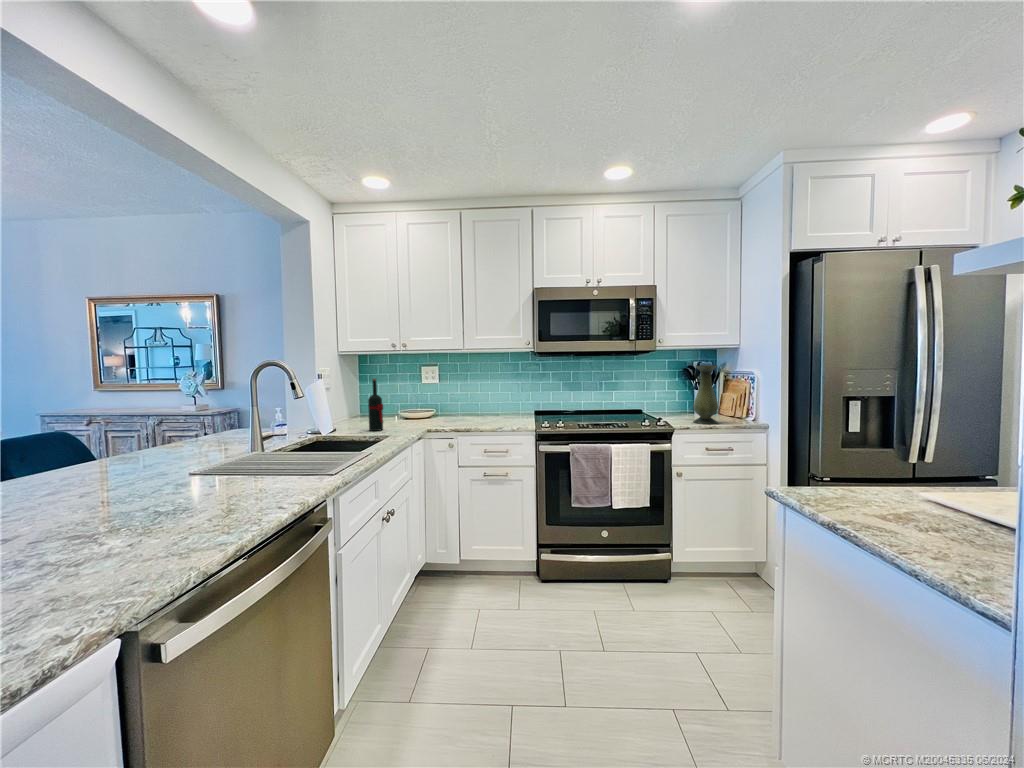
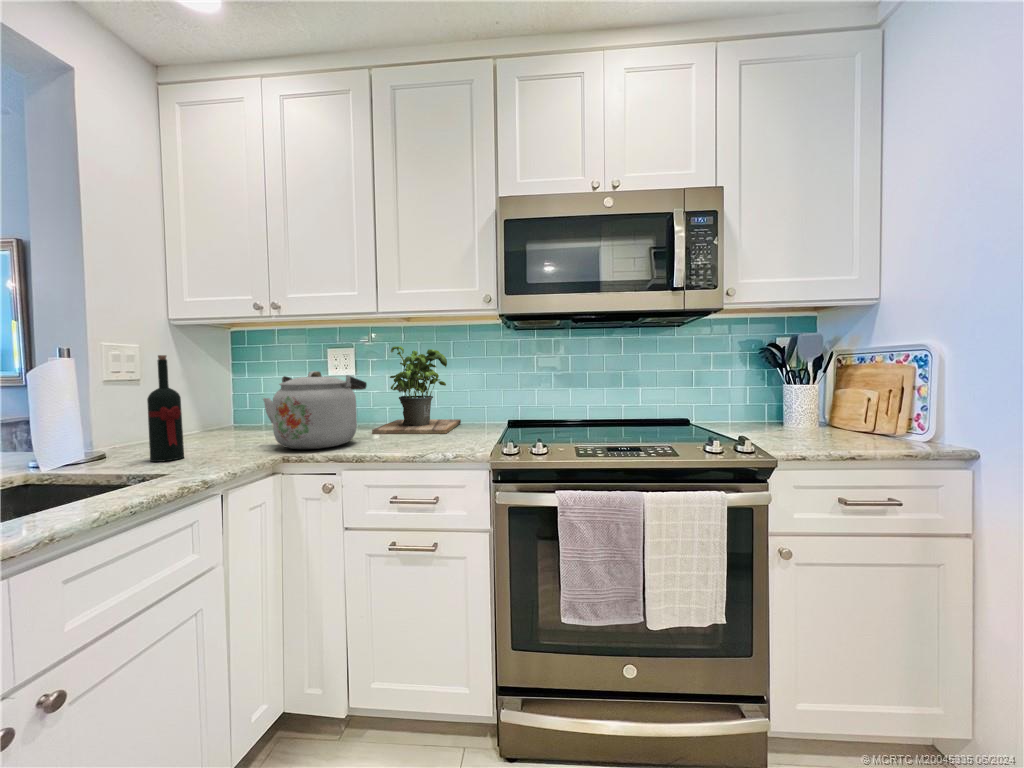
vase: present [693,365,718,424] -> none [800,331,857,449]
potted plant: none [461,368,506,419] -> present [372,346,461,434]
kettle: none [411,385,463,426] -> present [263,371,367,449]

